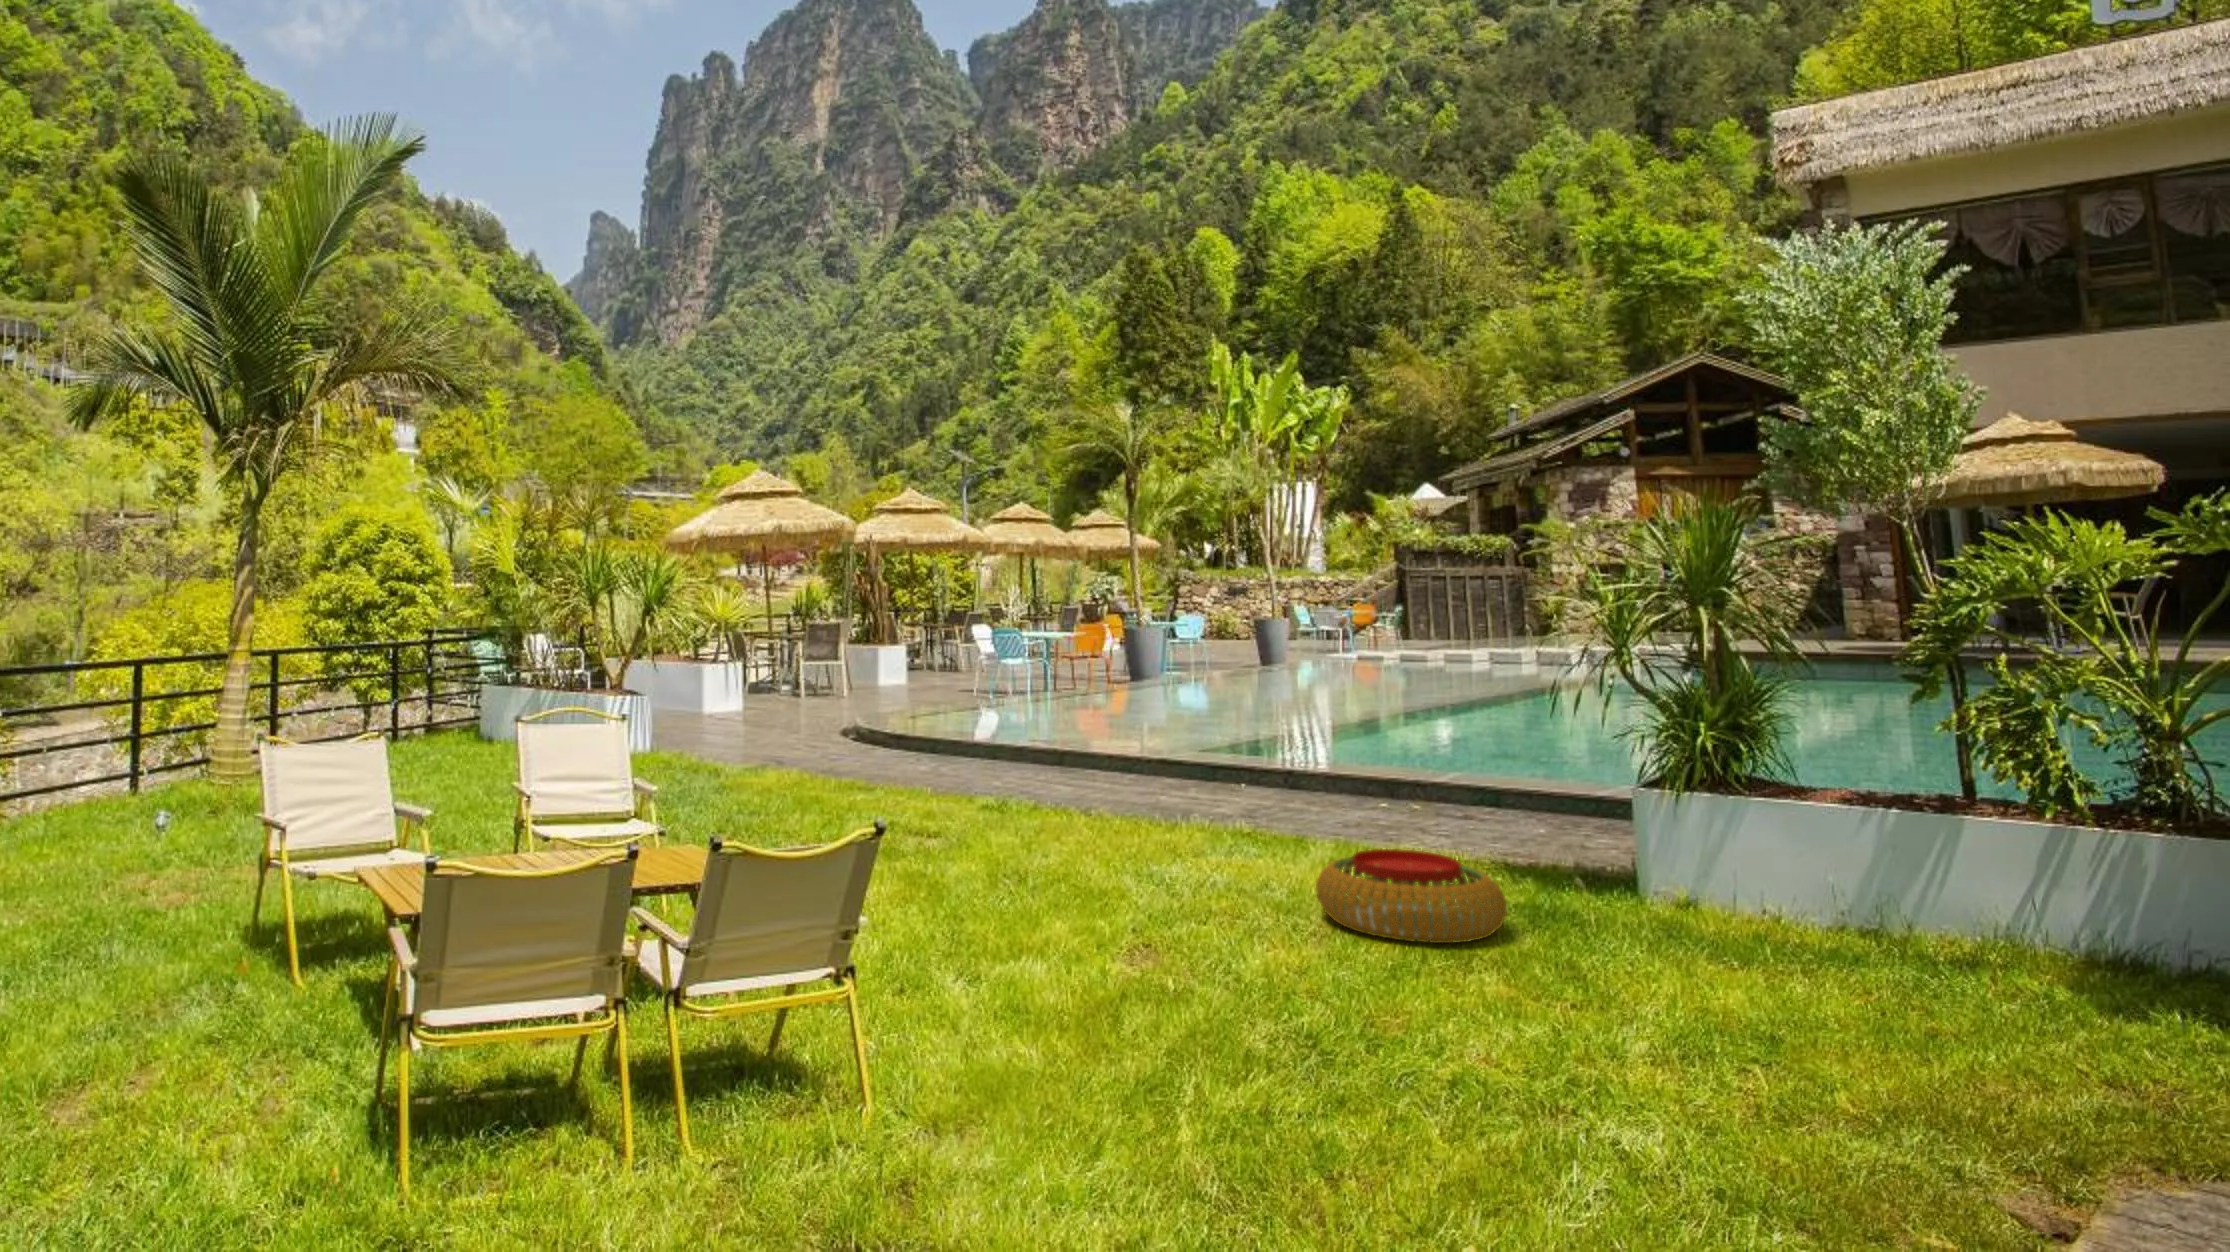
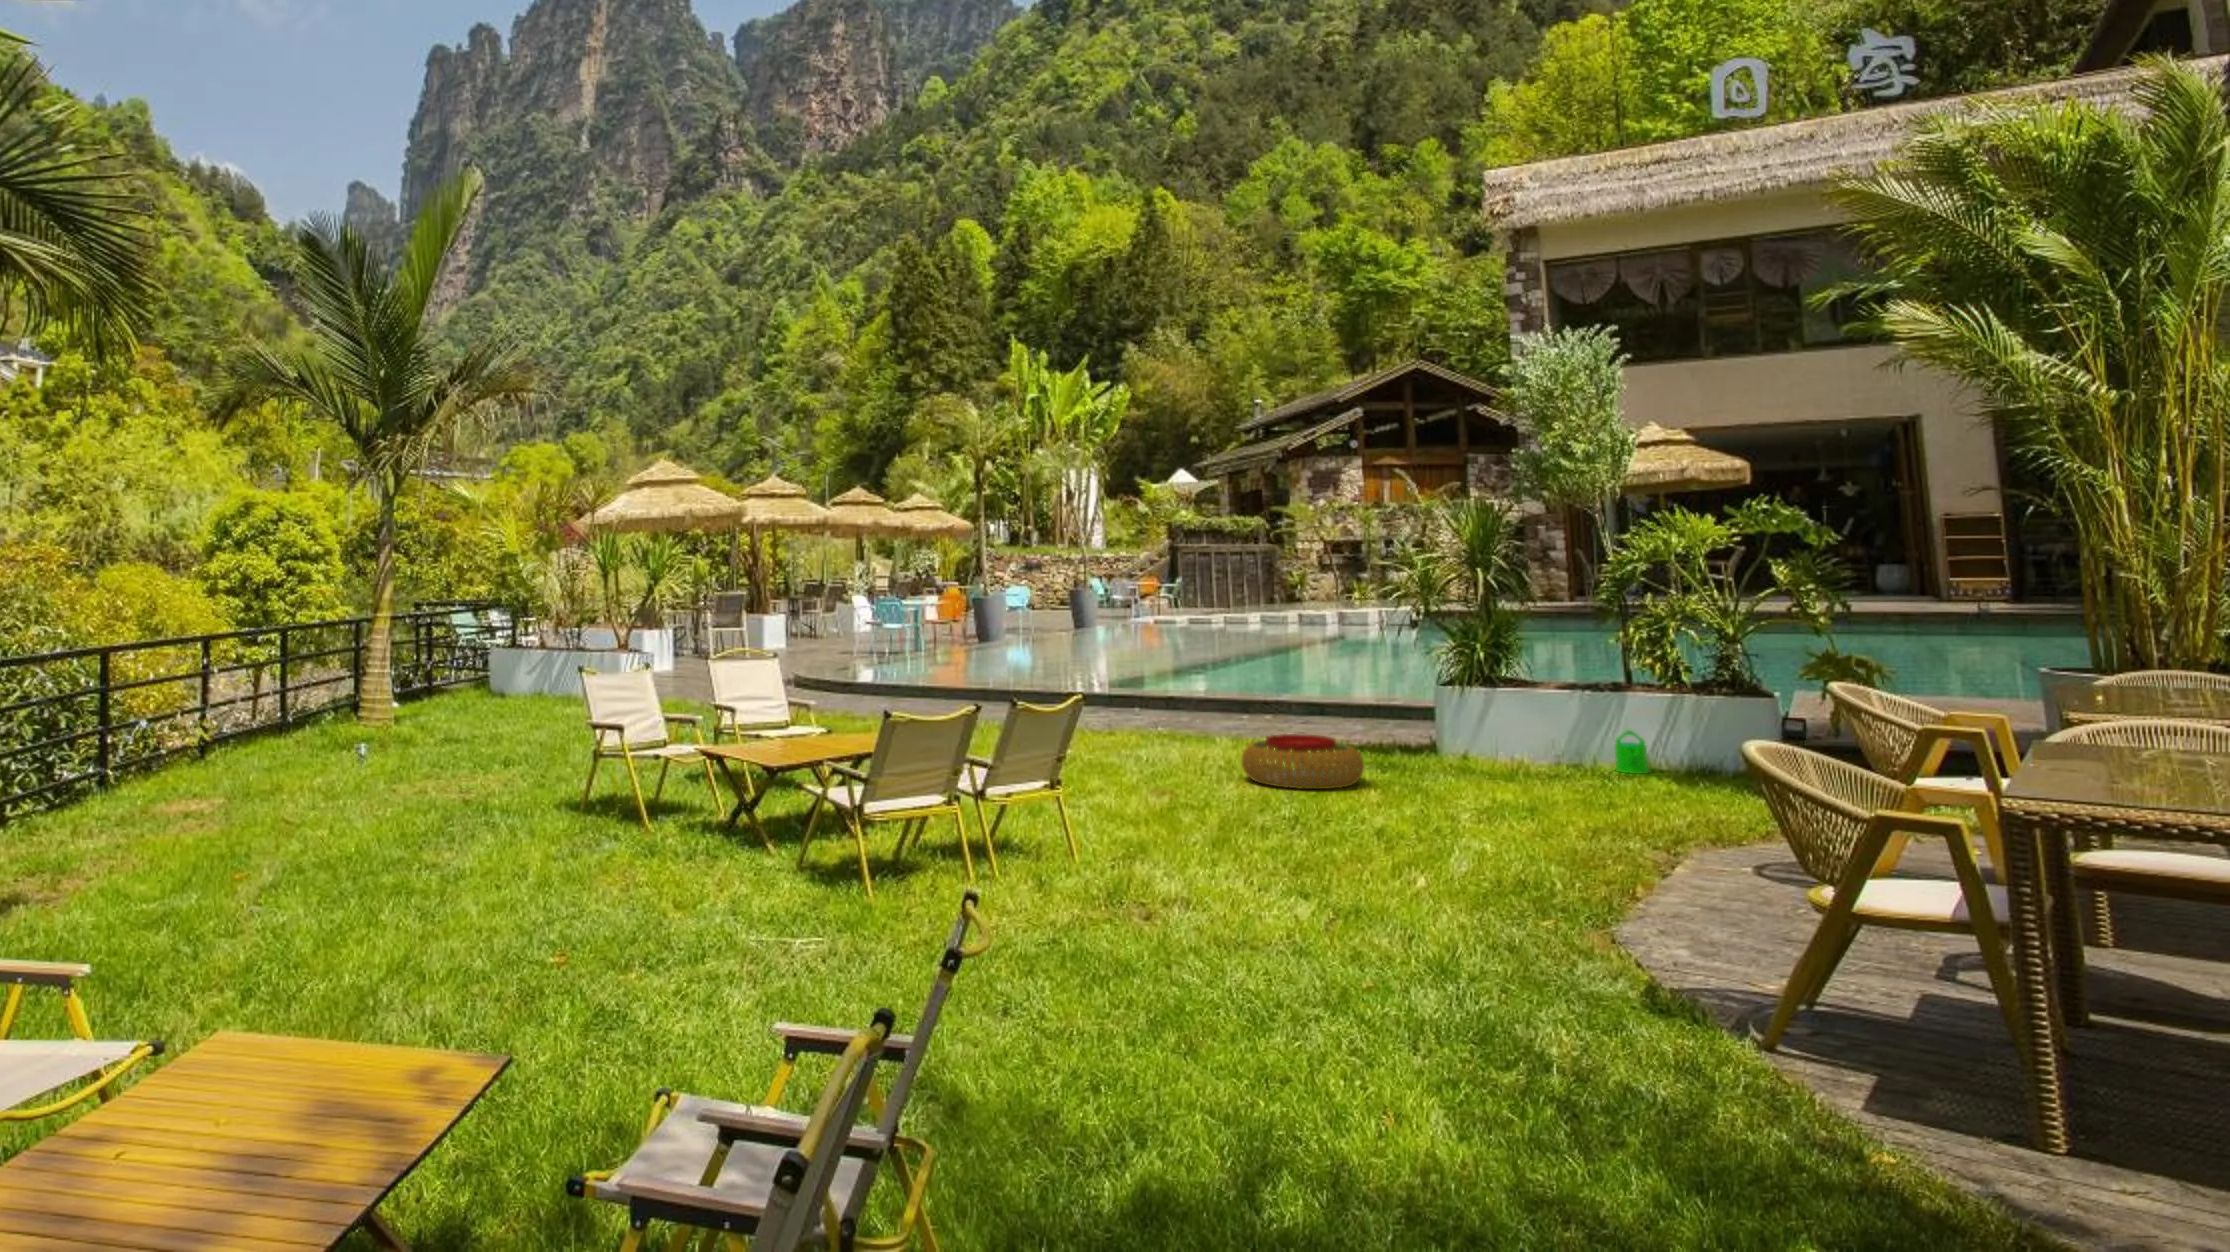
watering can: none [1948,869,2019,943] -> present [1615,730,1649,774]

